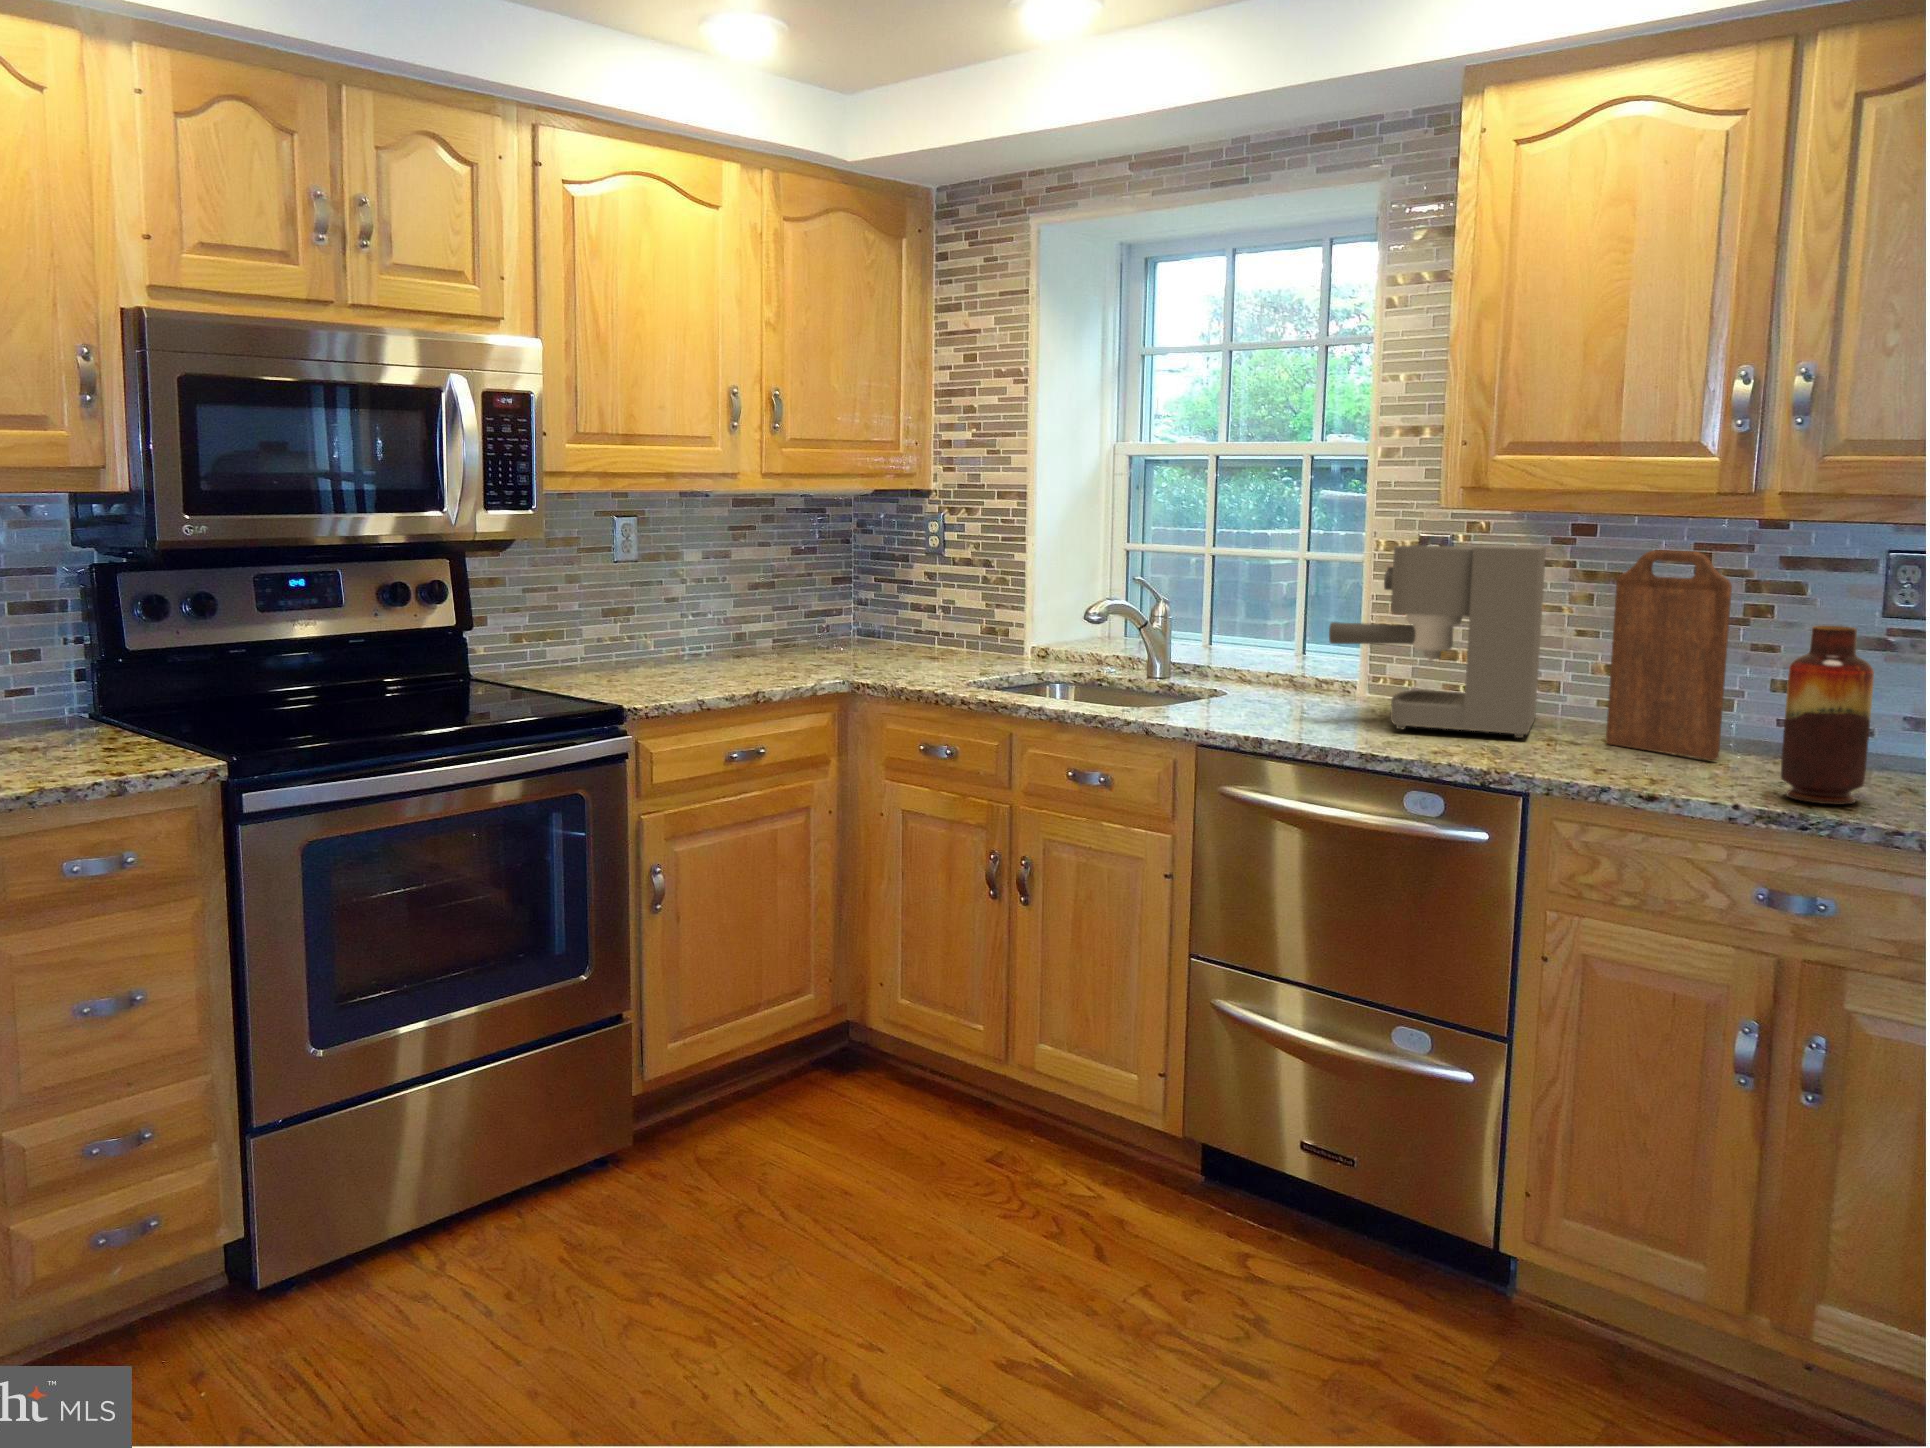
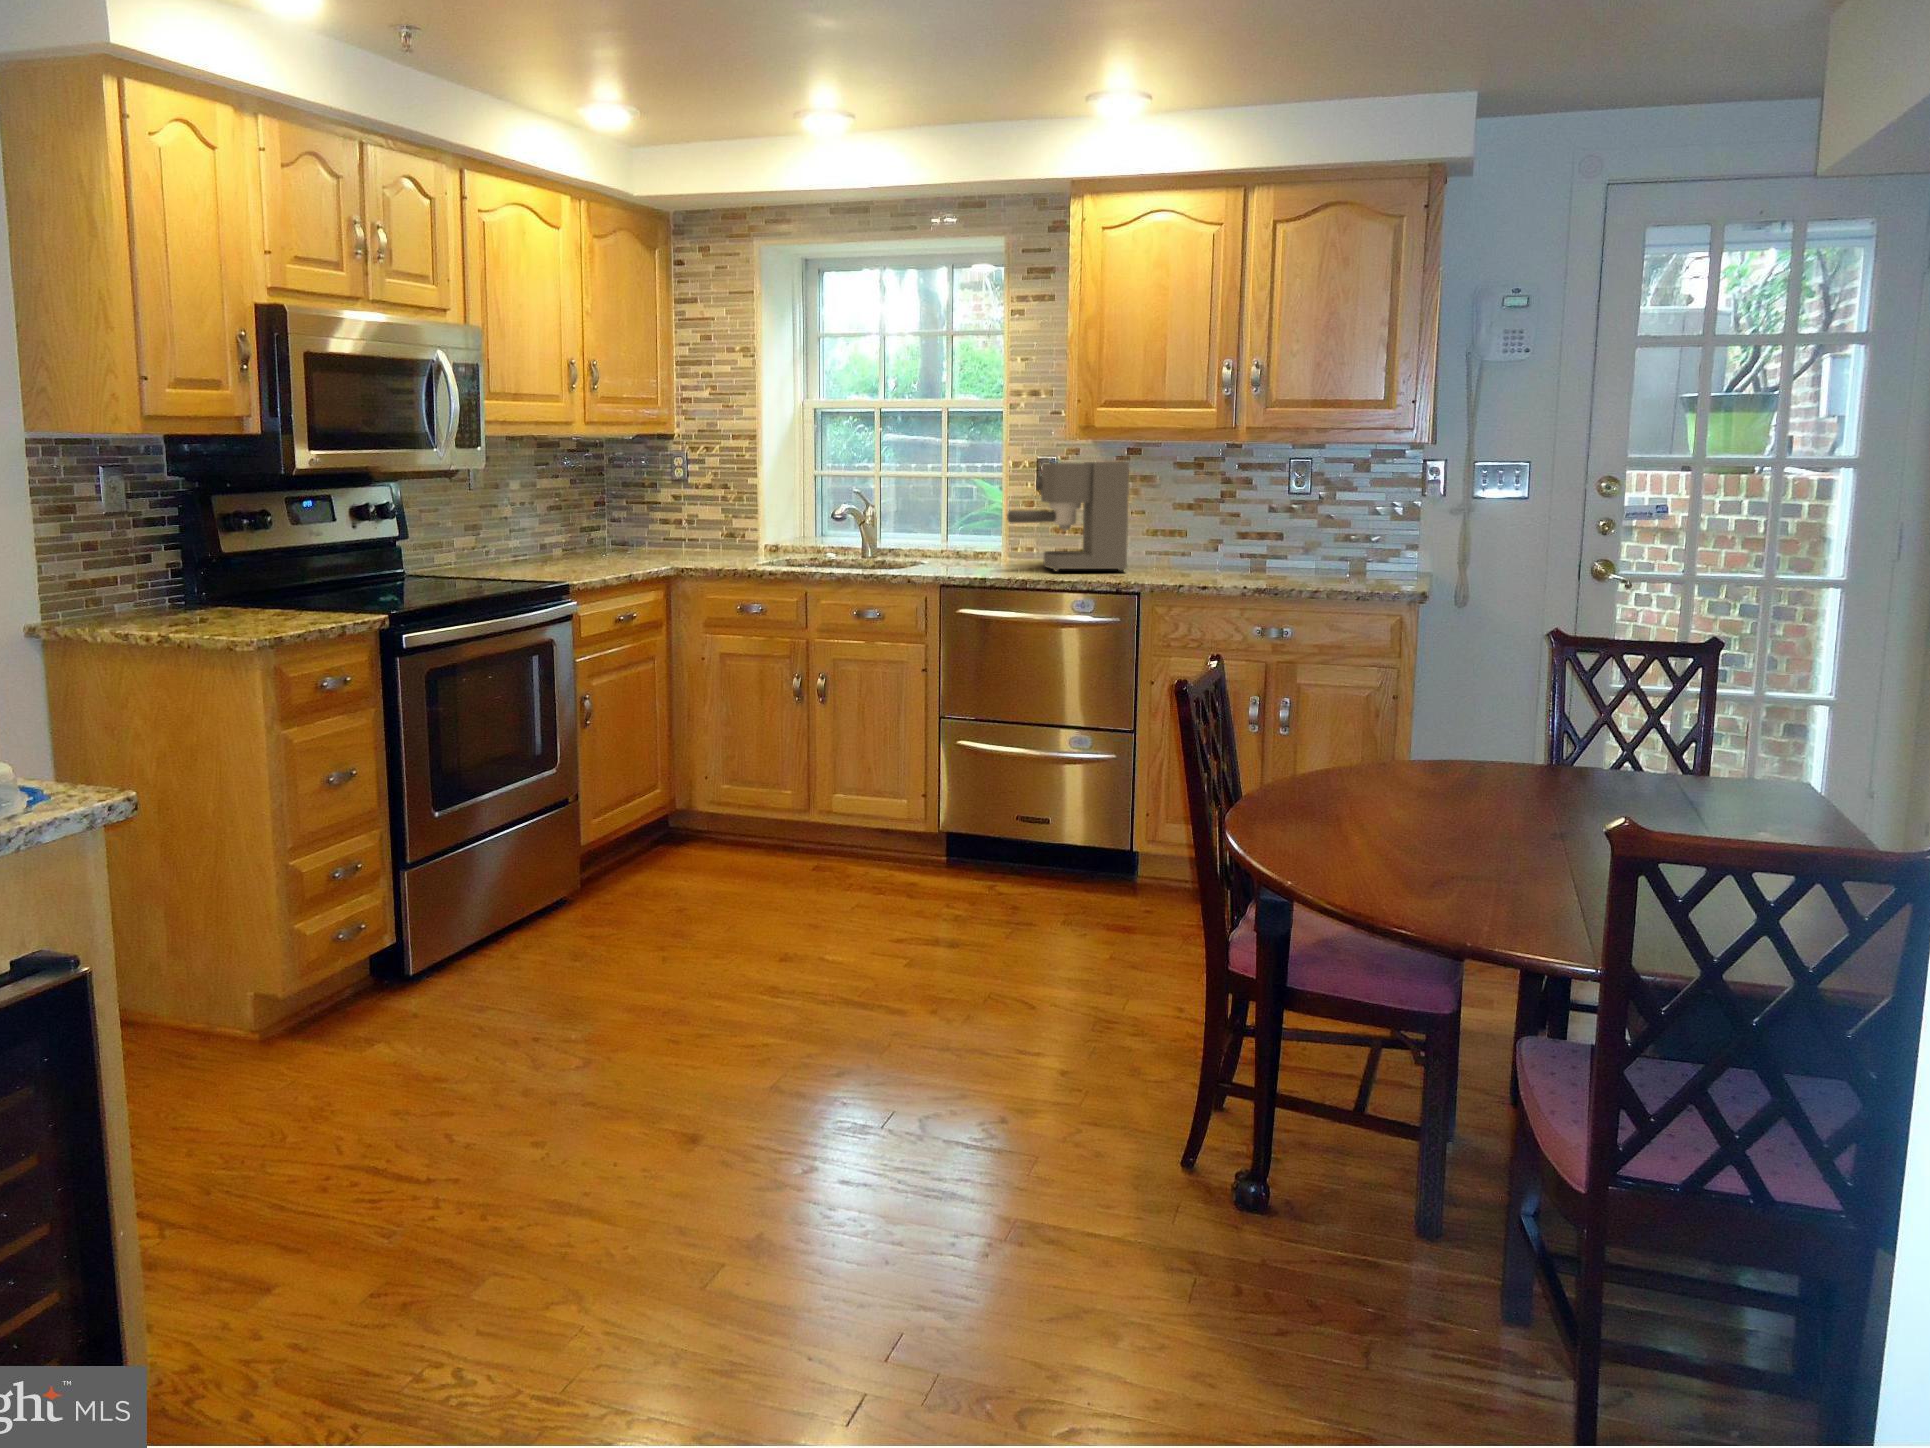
cutting board: present [1606,550,1732,760] -> none [1166,461,1231,574]
vase: present [1781,626,1874,804] -> none [1269,496,1310,586]

